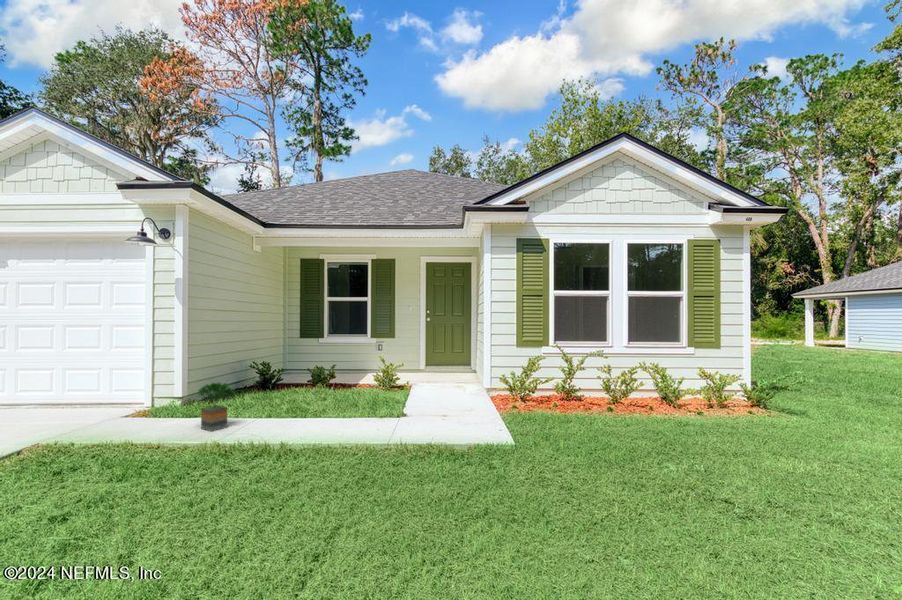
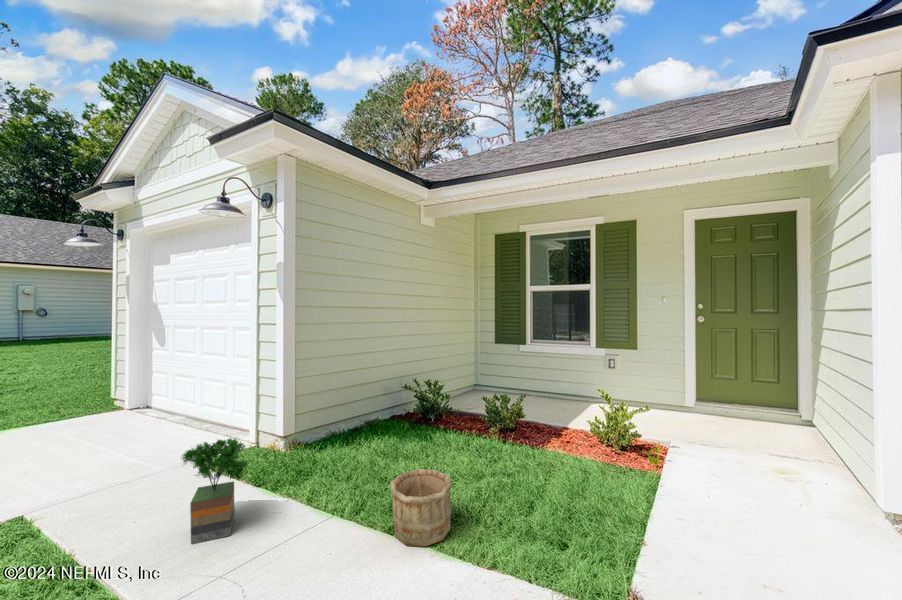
wooden bucket: none [305,389,334,416] -> present [390,469,452,546]

